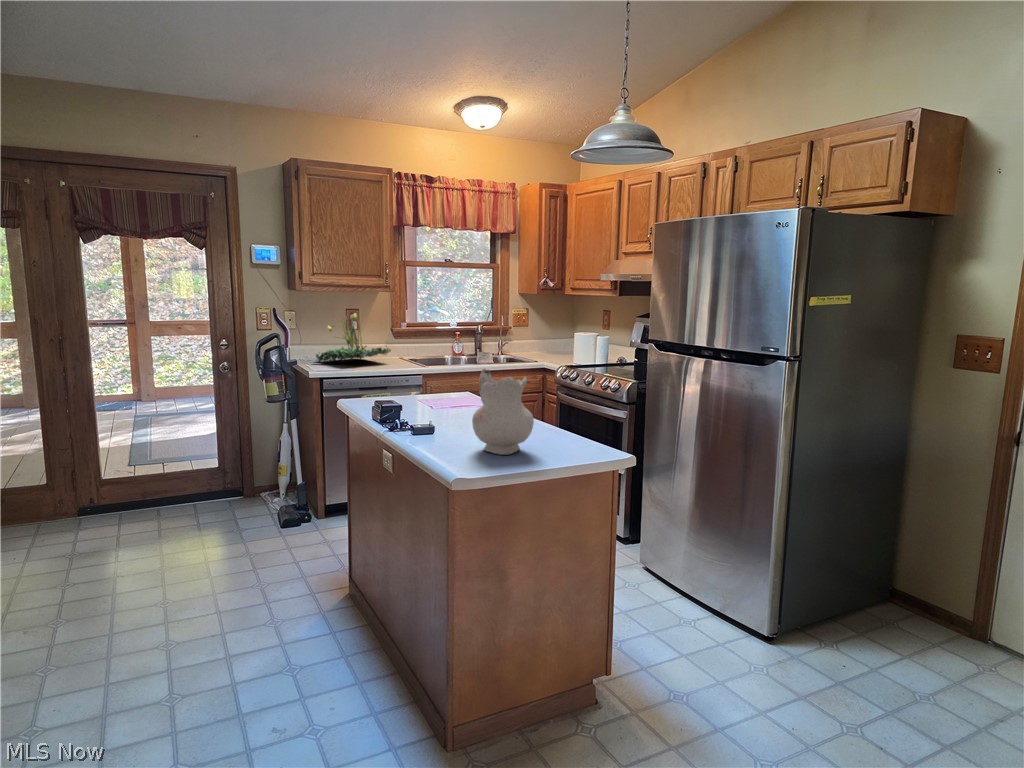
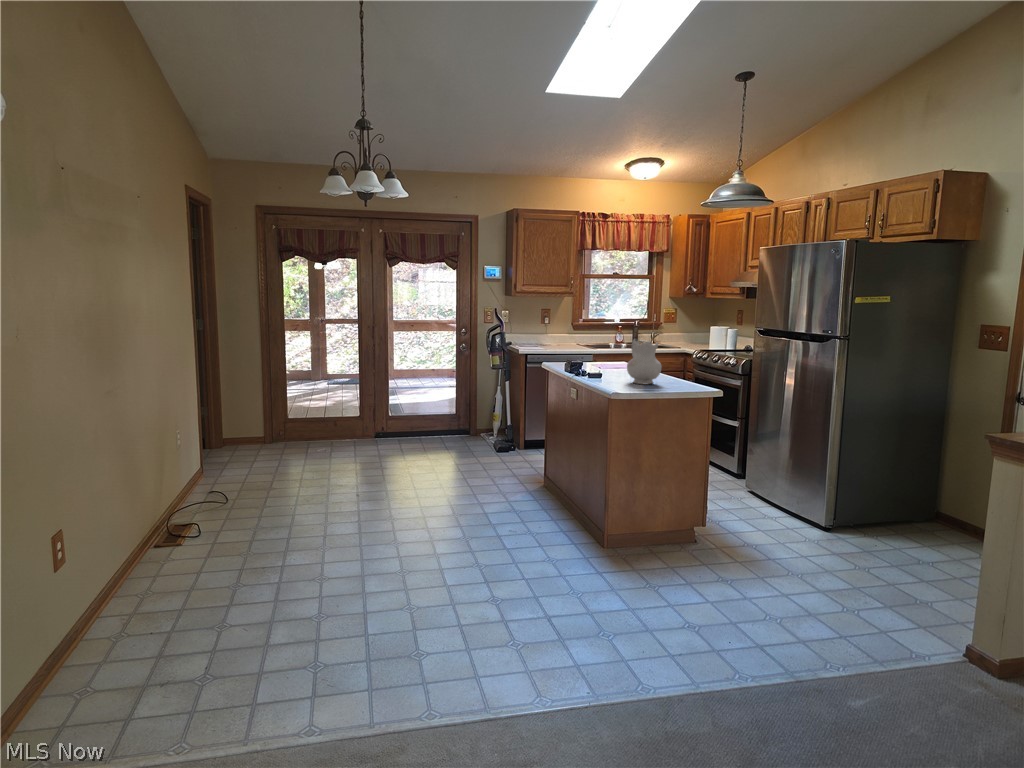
plant: present [316,313,391,362] -> none [521,310,573,345]

